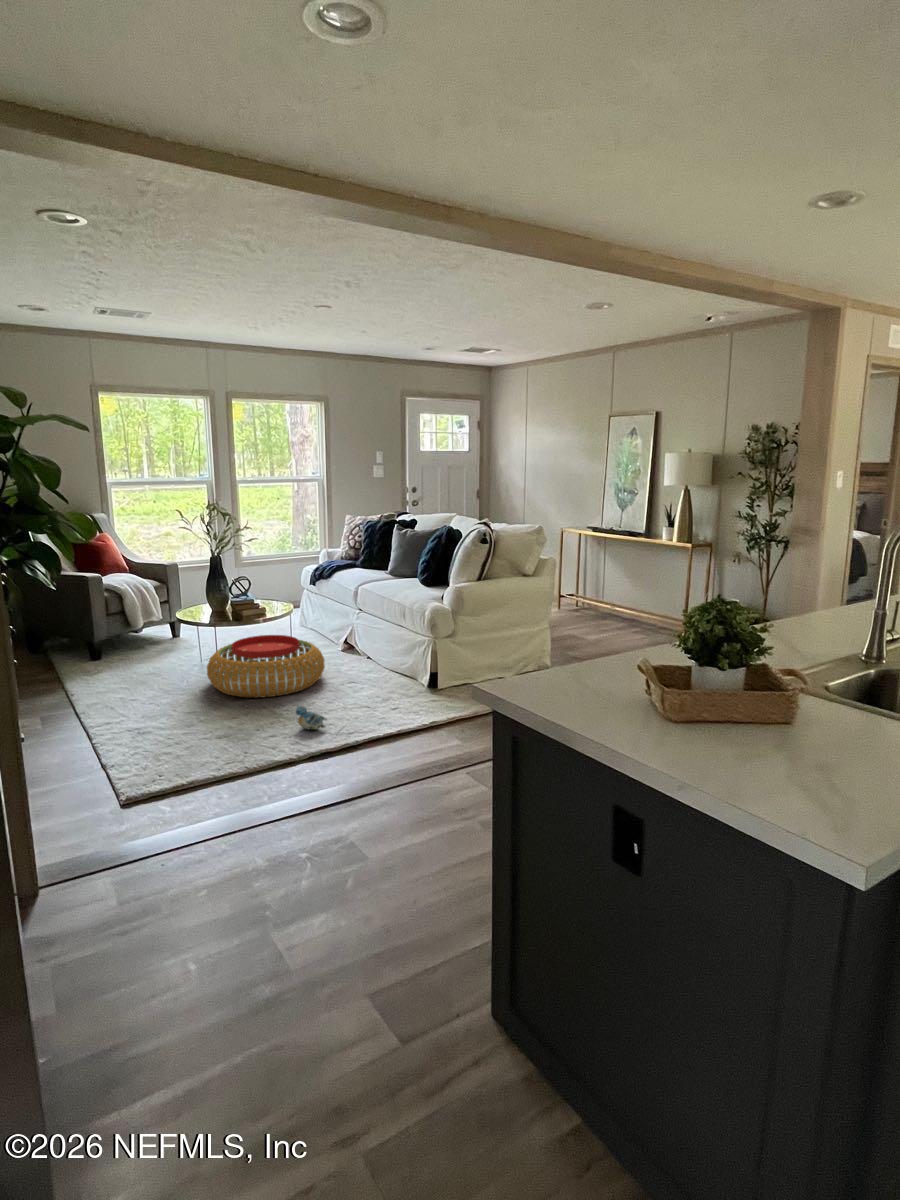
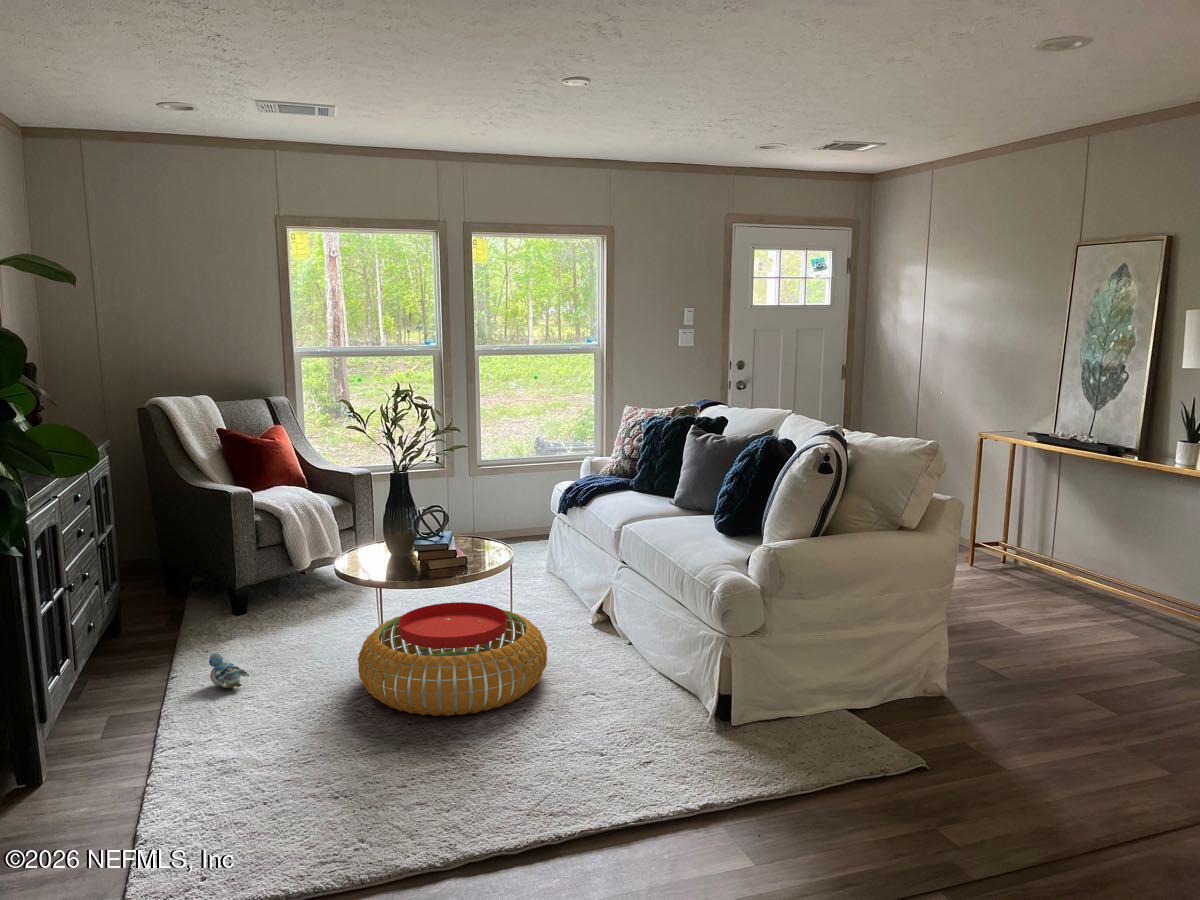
plush toy: present [296,706,327,730] -> present [209,653,249,688]

